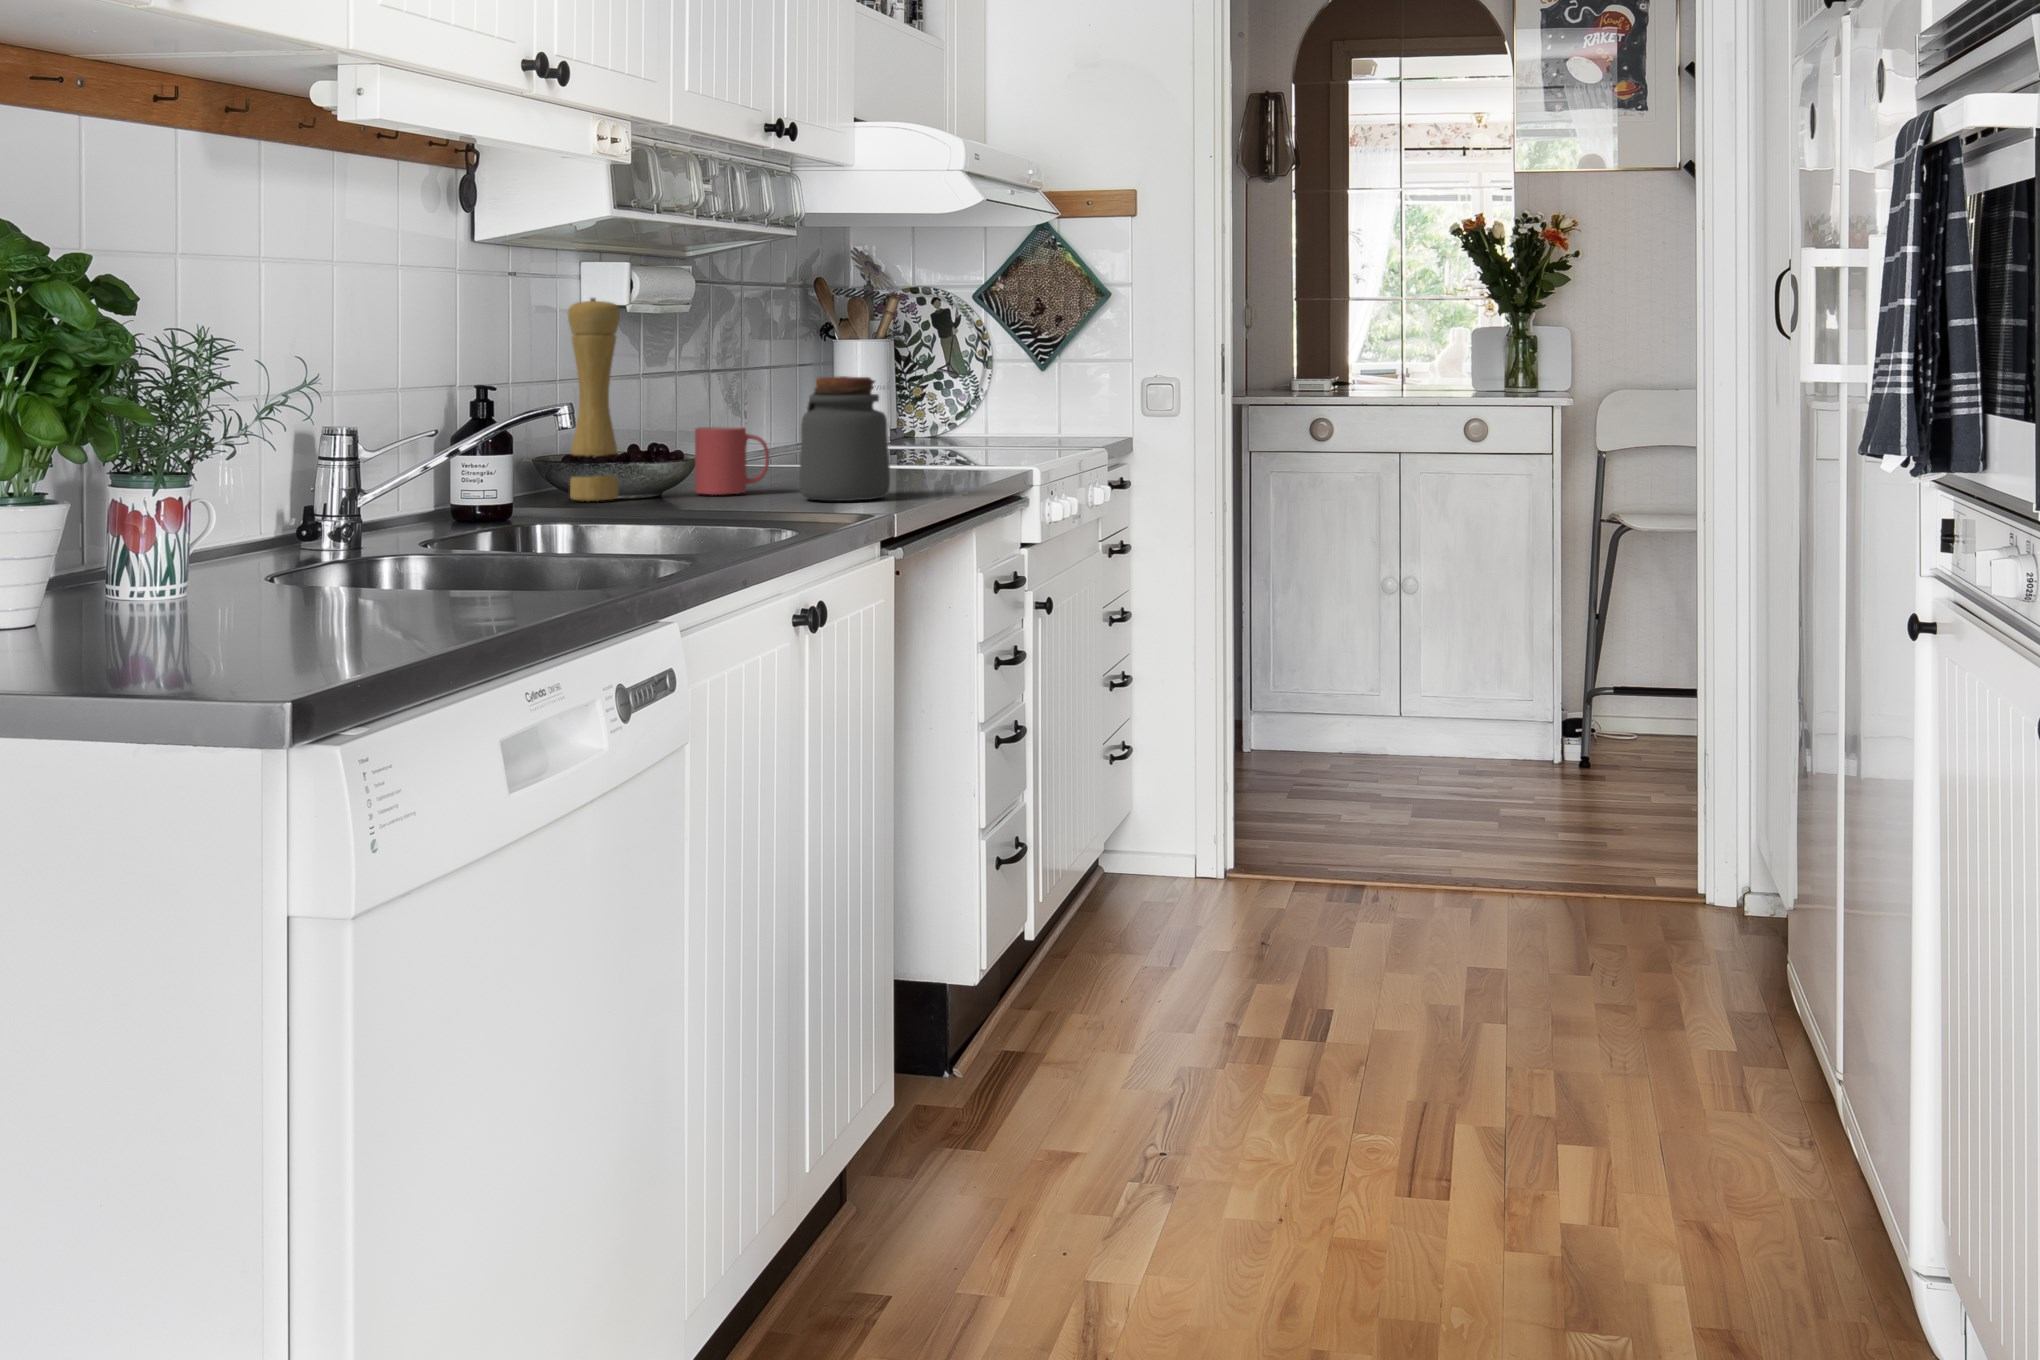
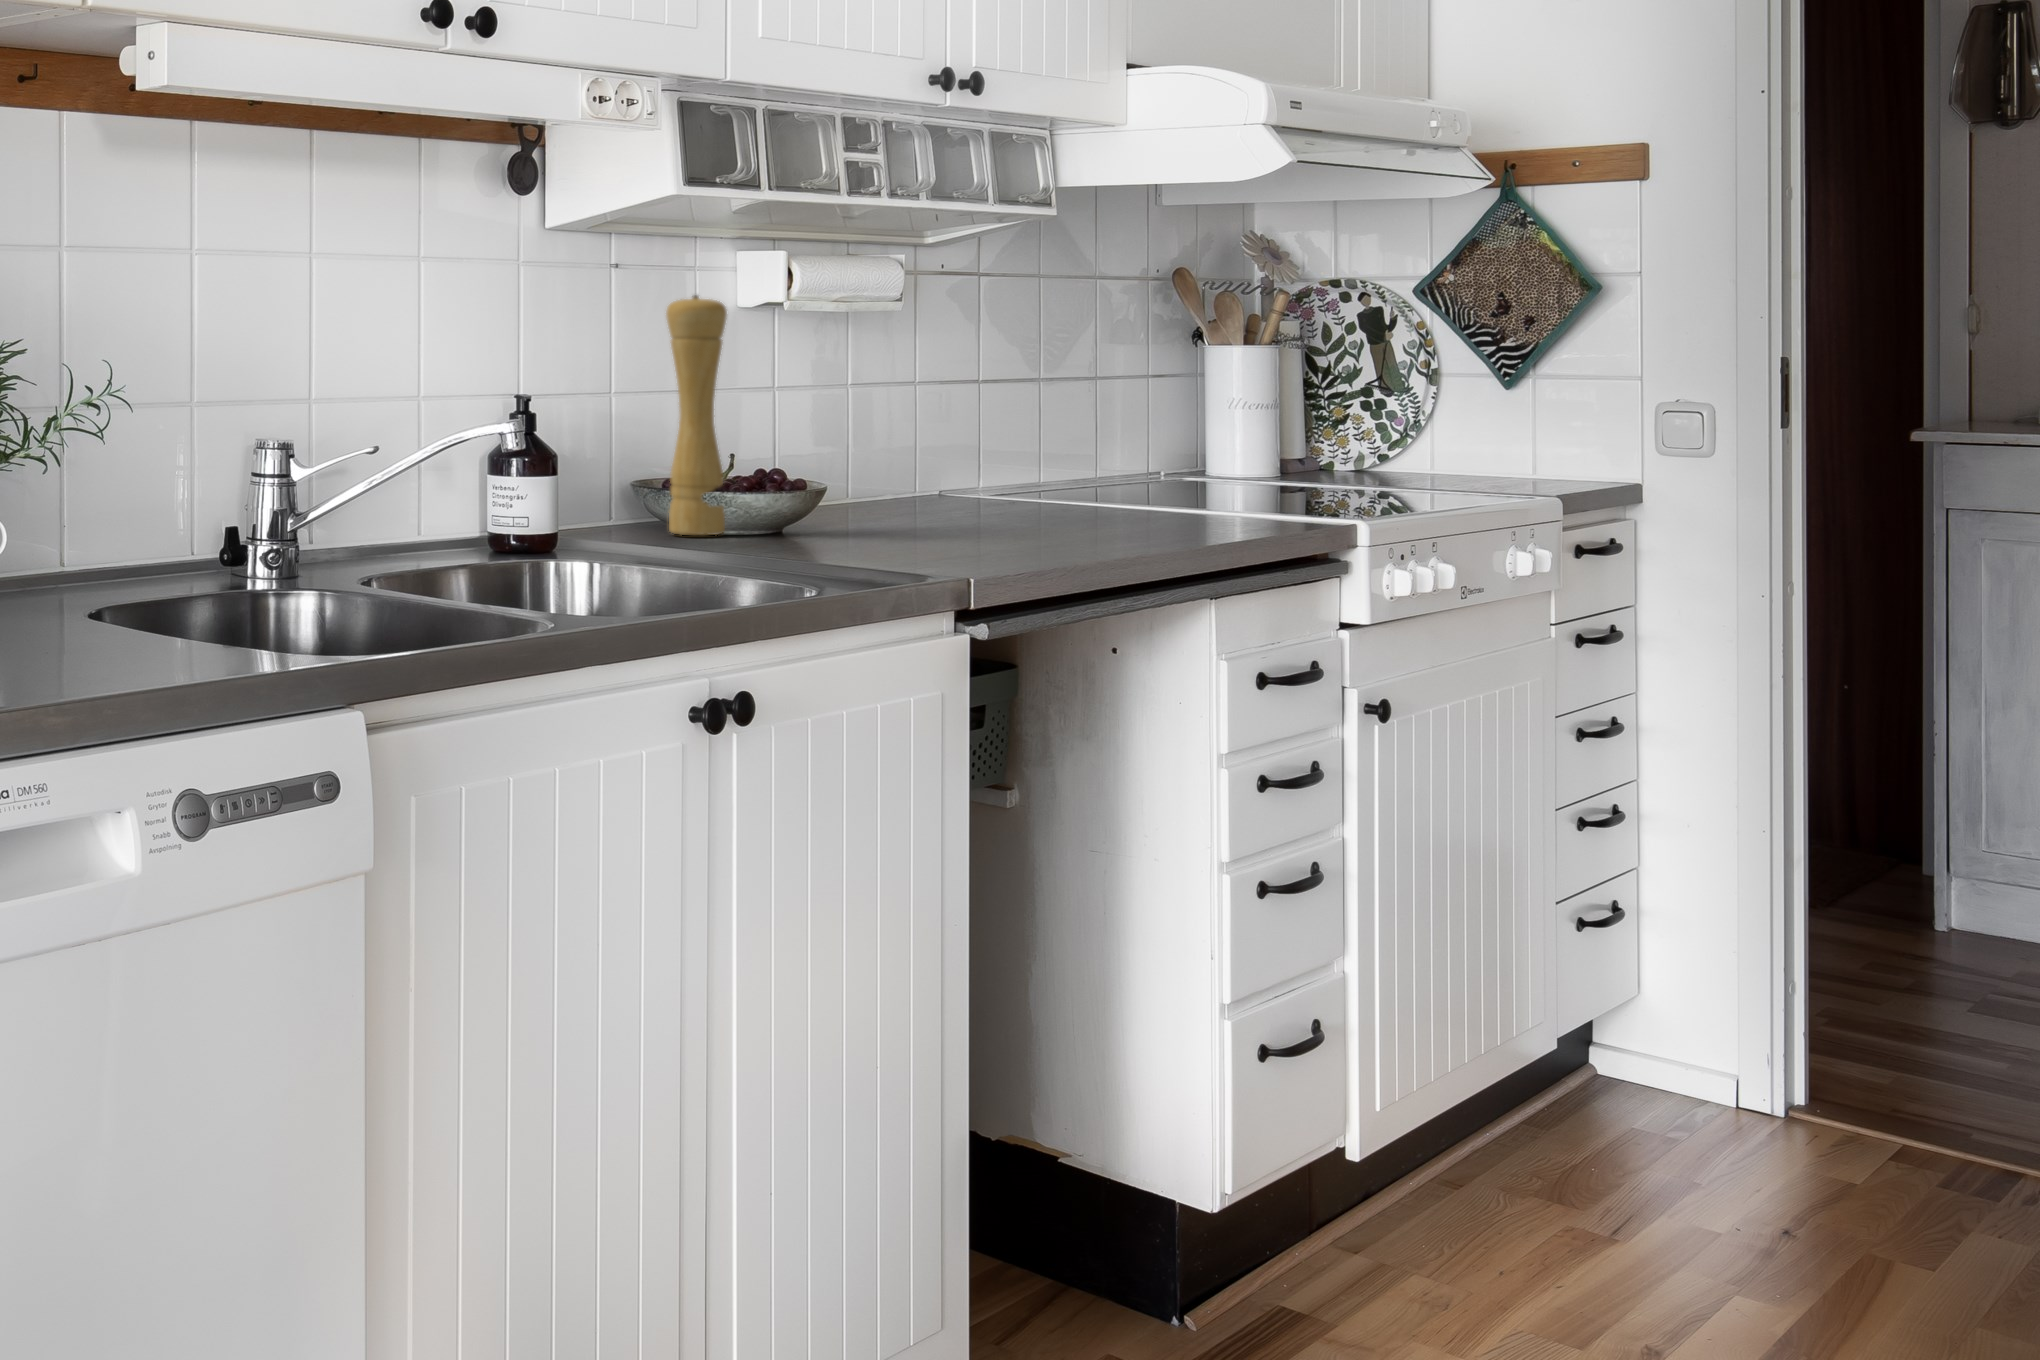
jar: present [799,376,890,501] -> none [918,396,1040,556]
mug: present [695,427,769,495] -> none [826,453,916,537]

